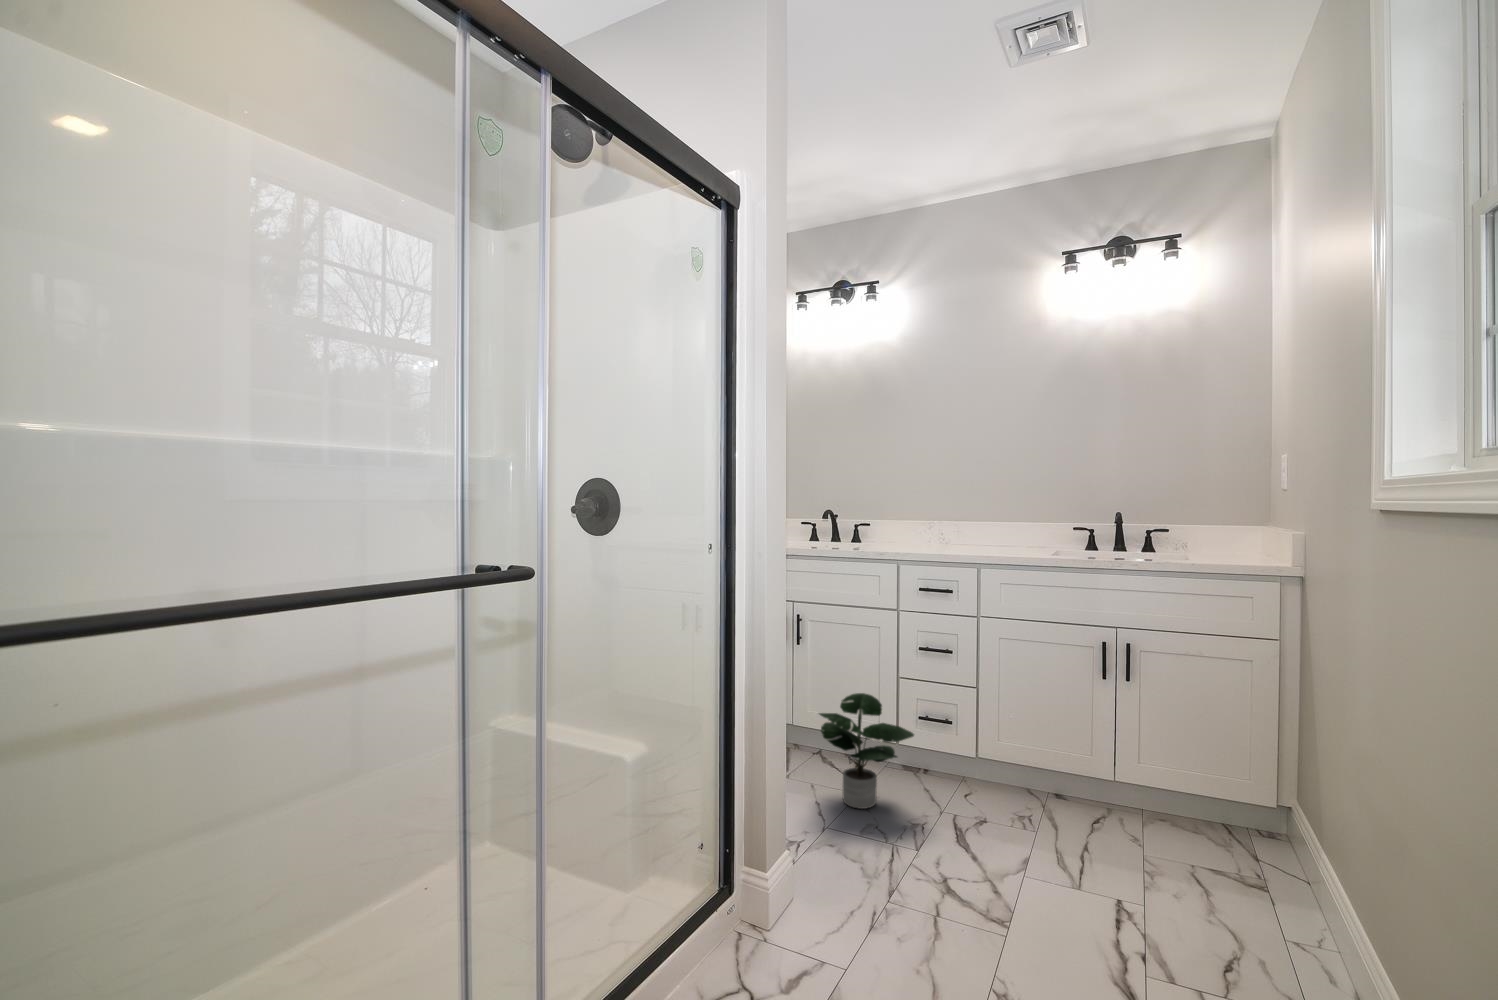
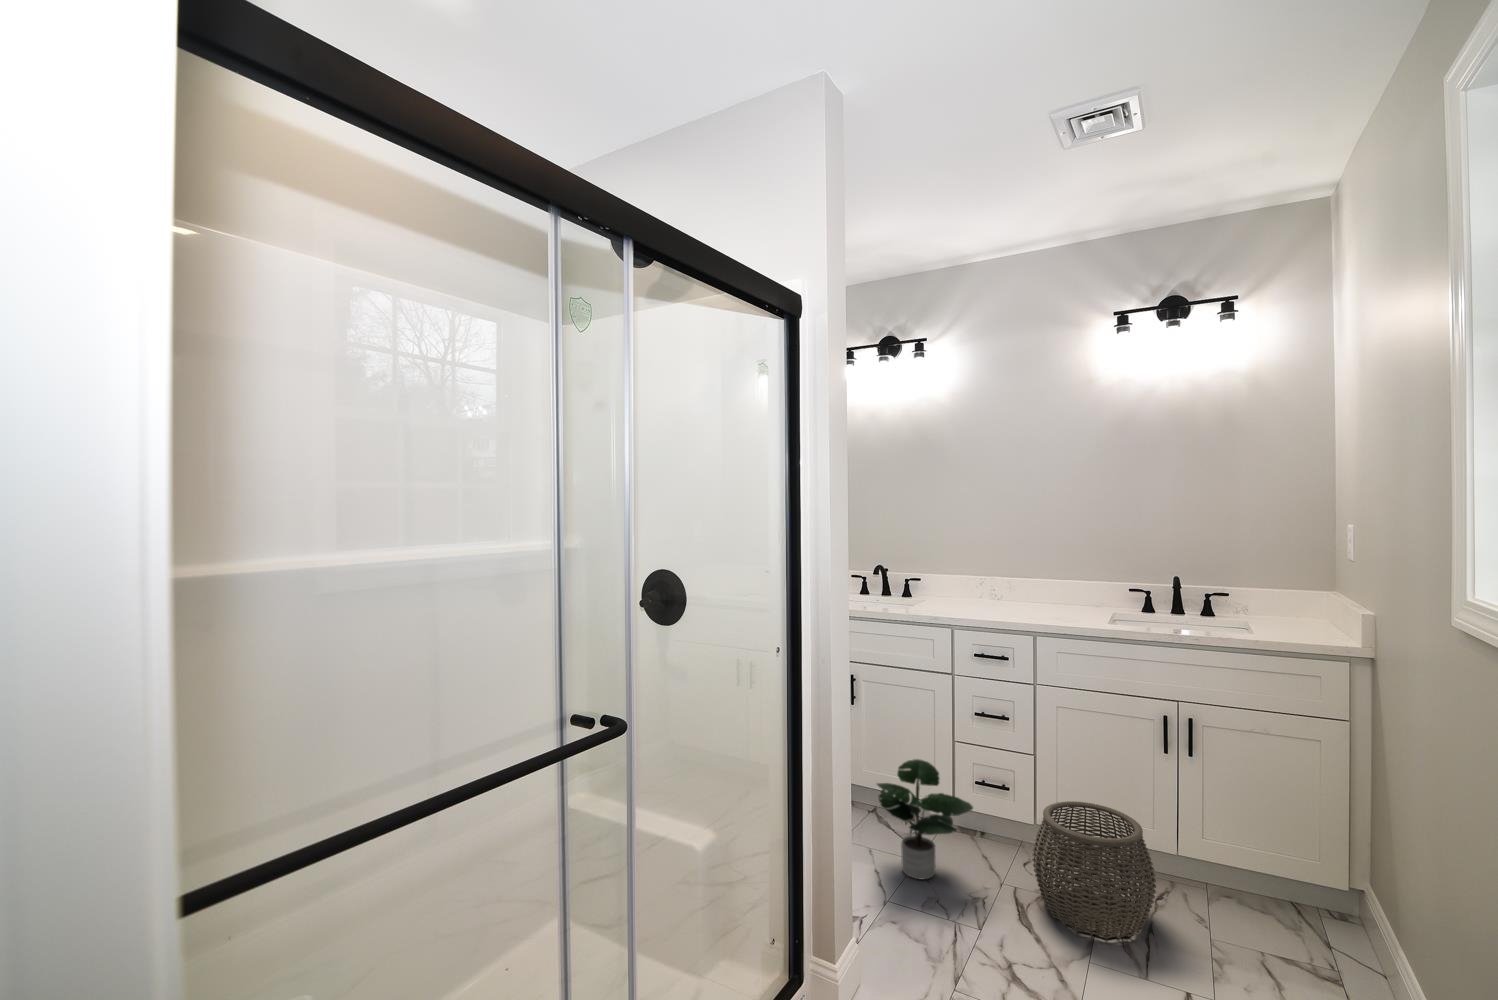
woven basket: none [971,727,1092,856] -> present [1032,801,1156,939]

